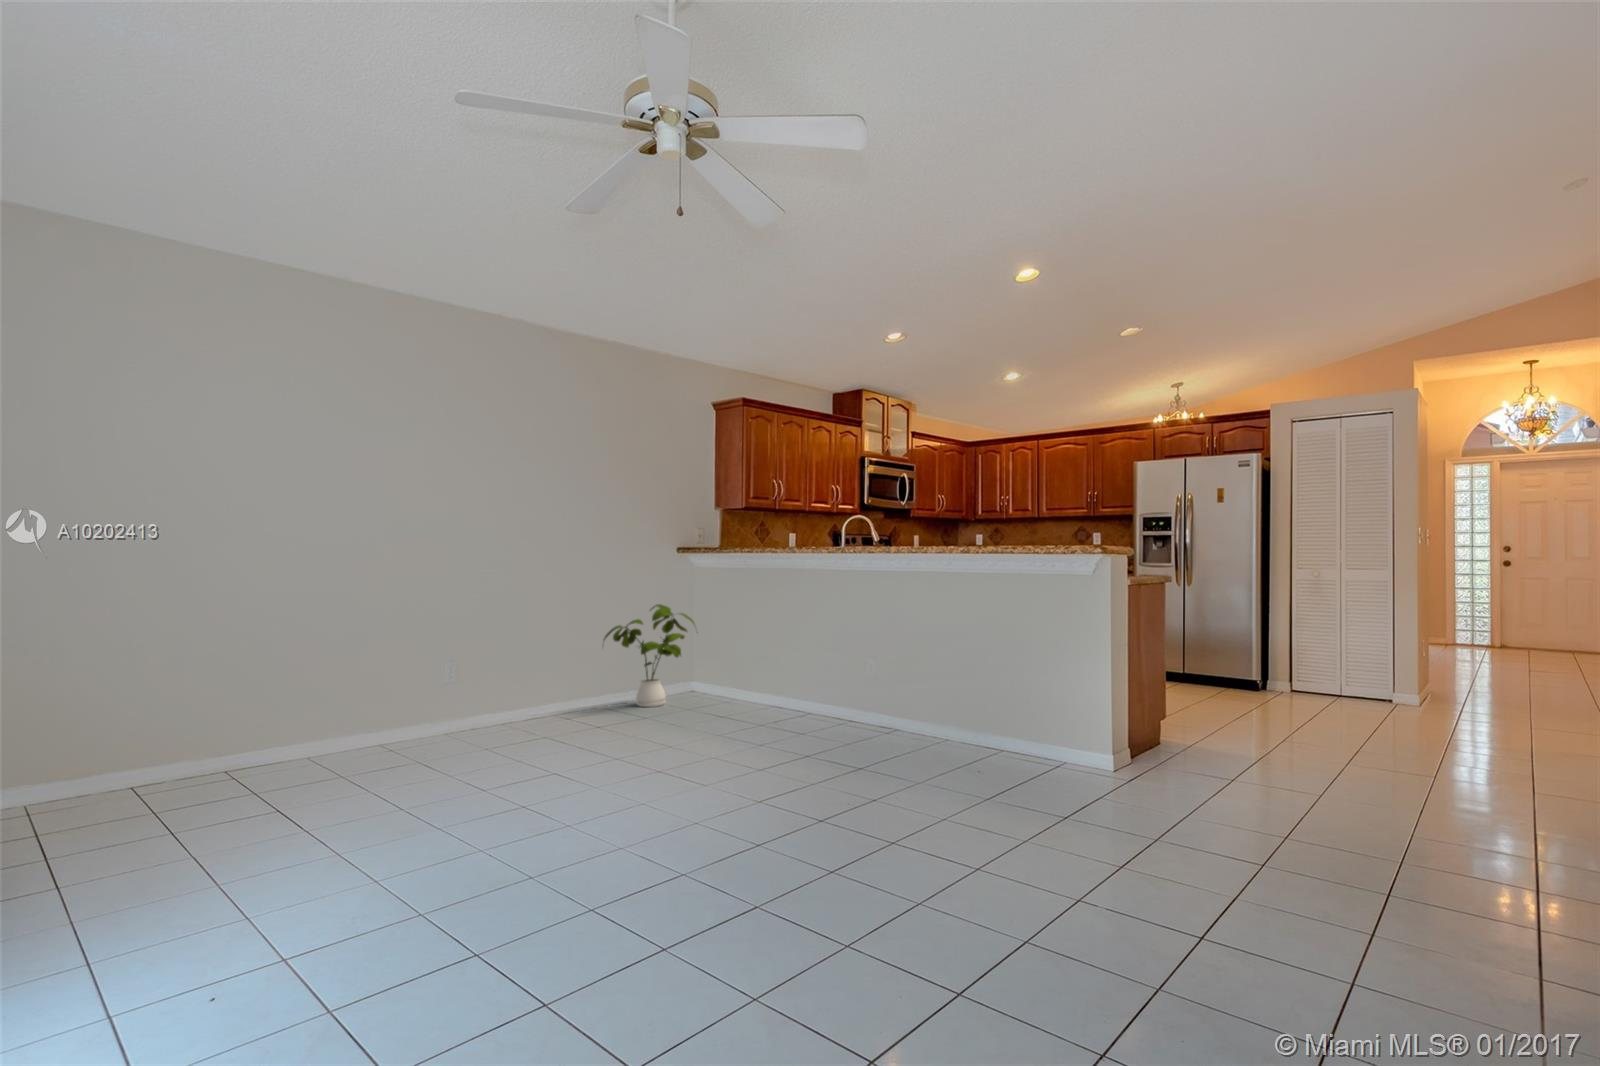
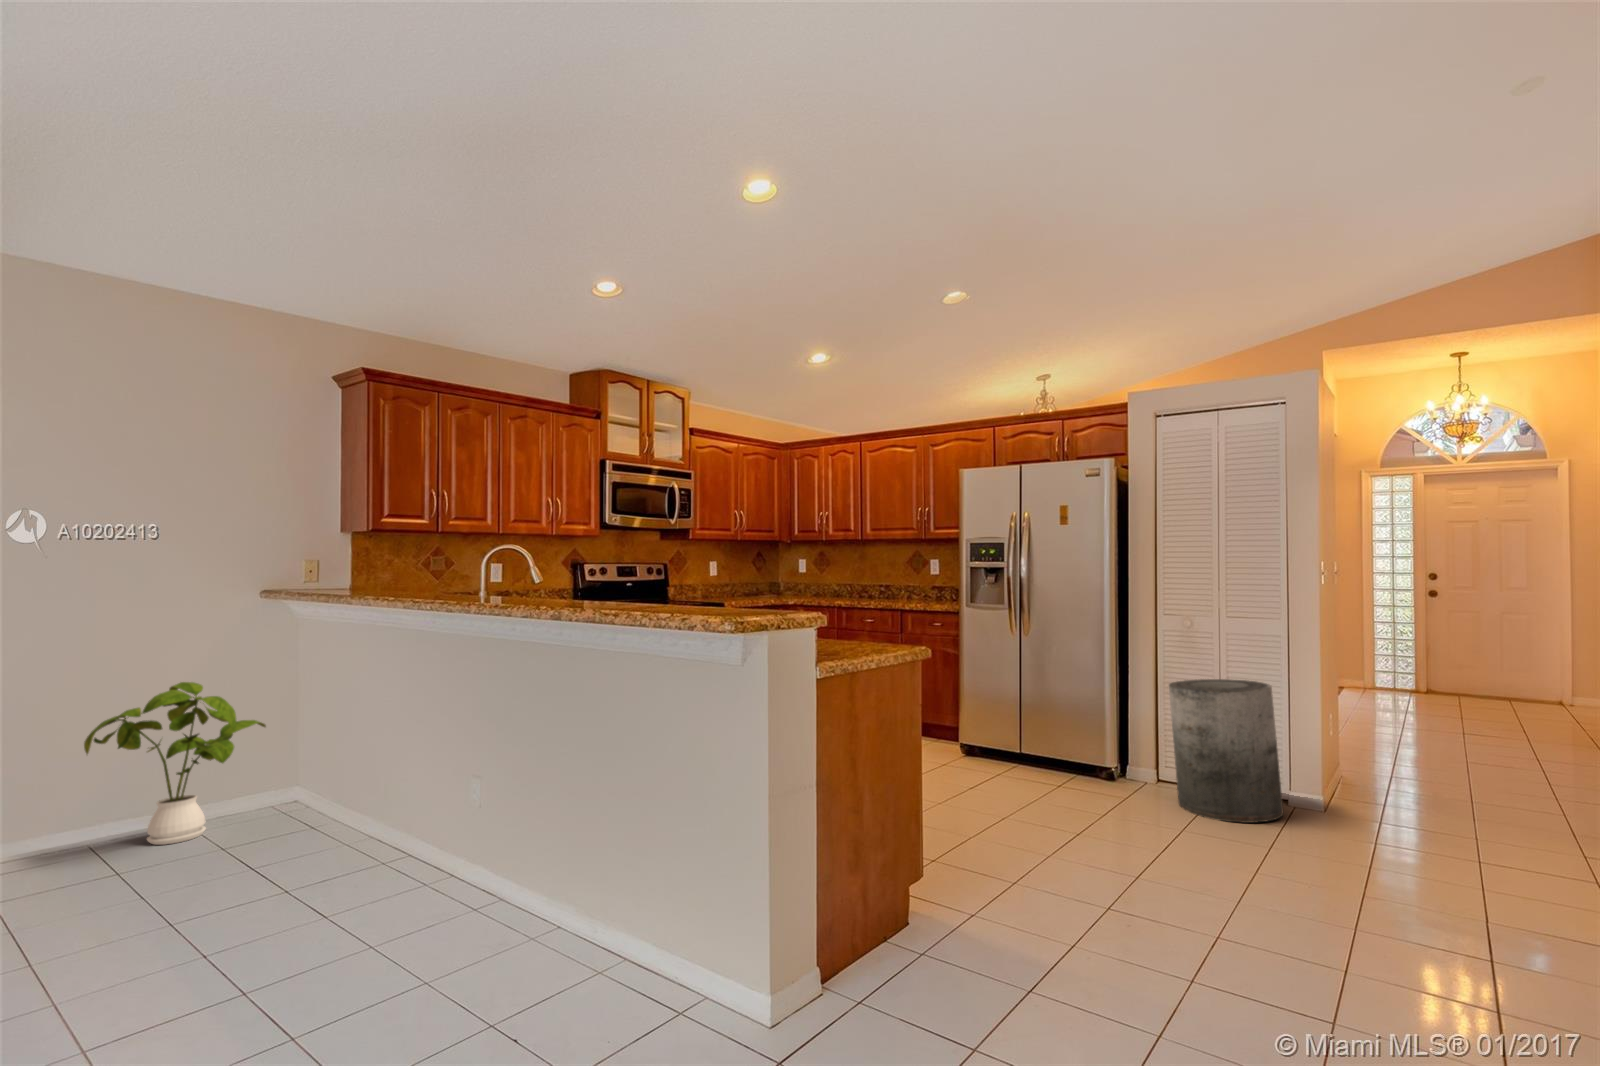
trash can: none [1304,613,1389,706] -> present [1169,679,1283,823]

